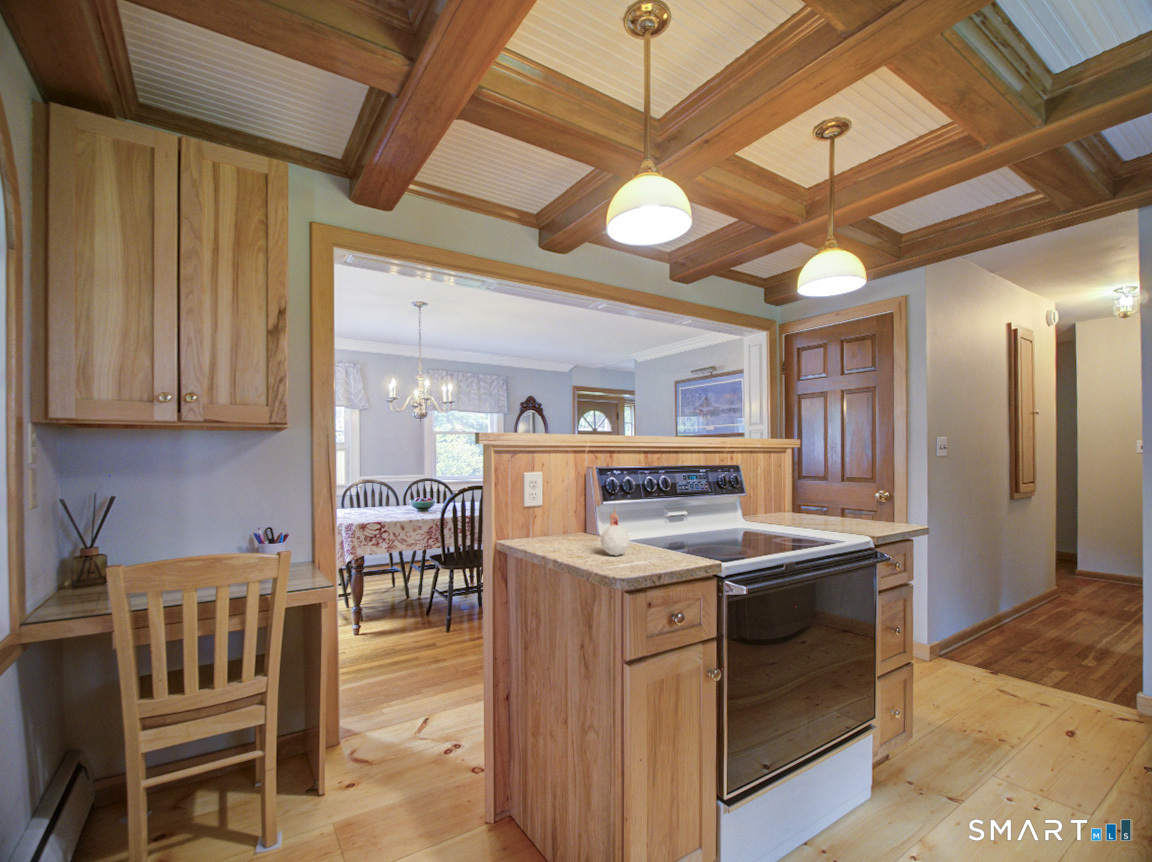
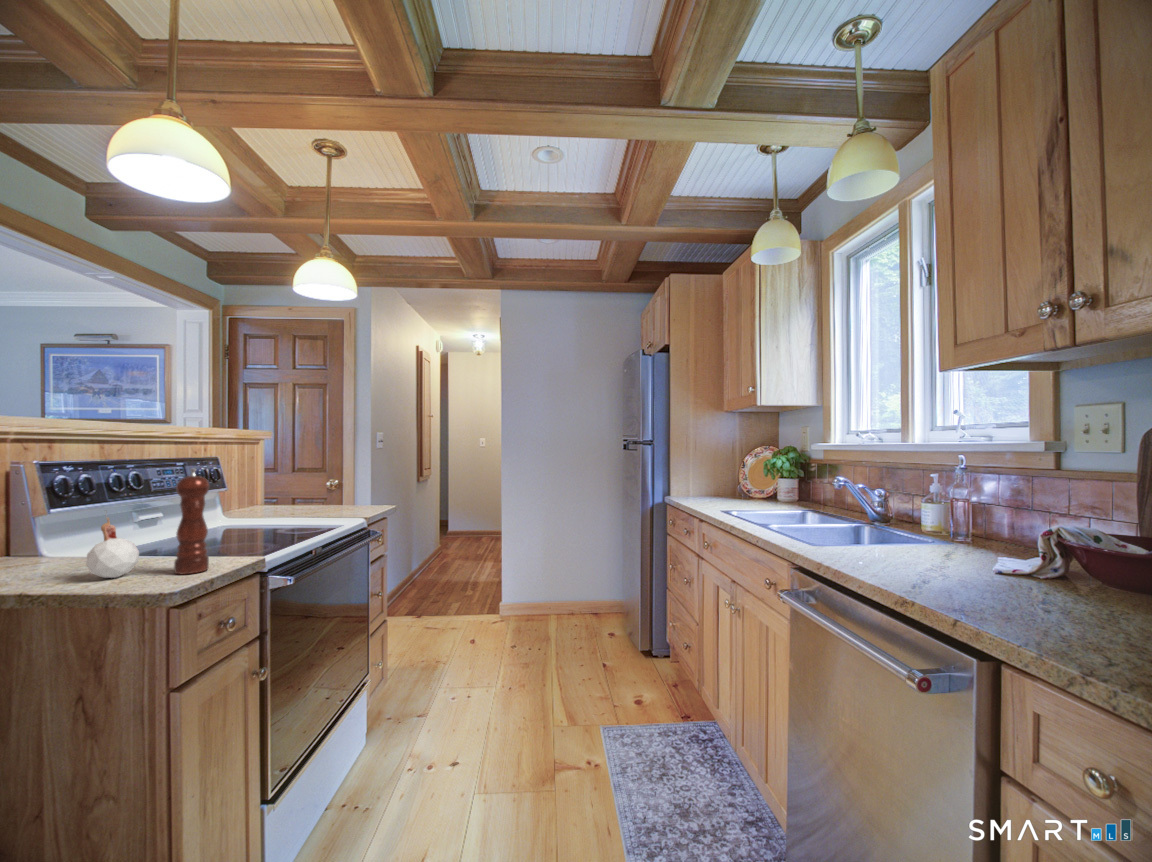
pepper mill: none [647,474,670,565] -> present [174,469,209,574]

